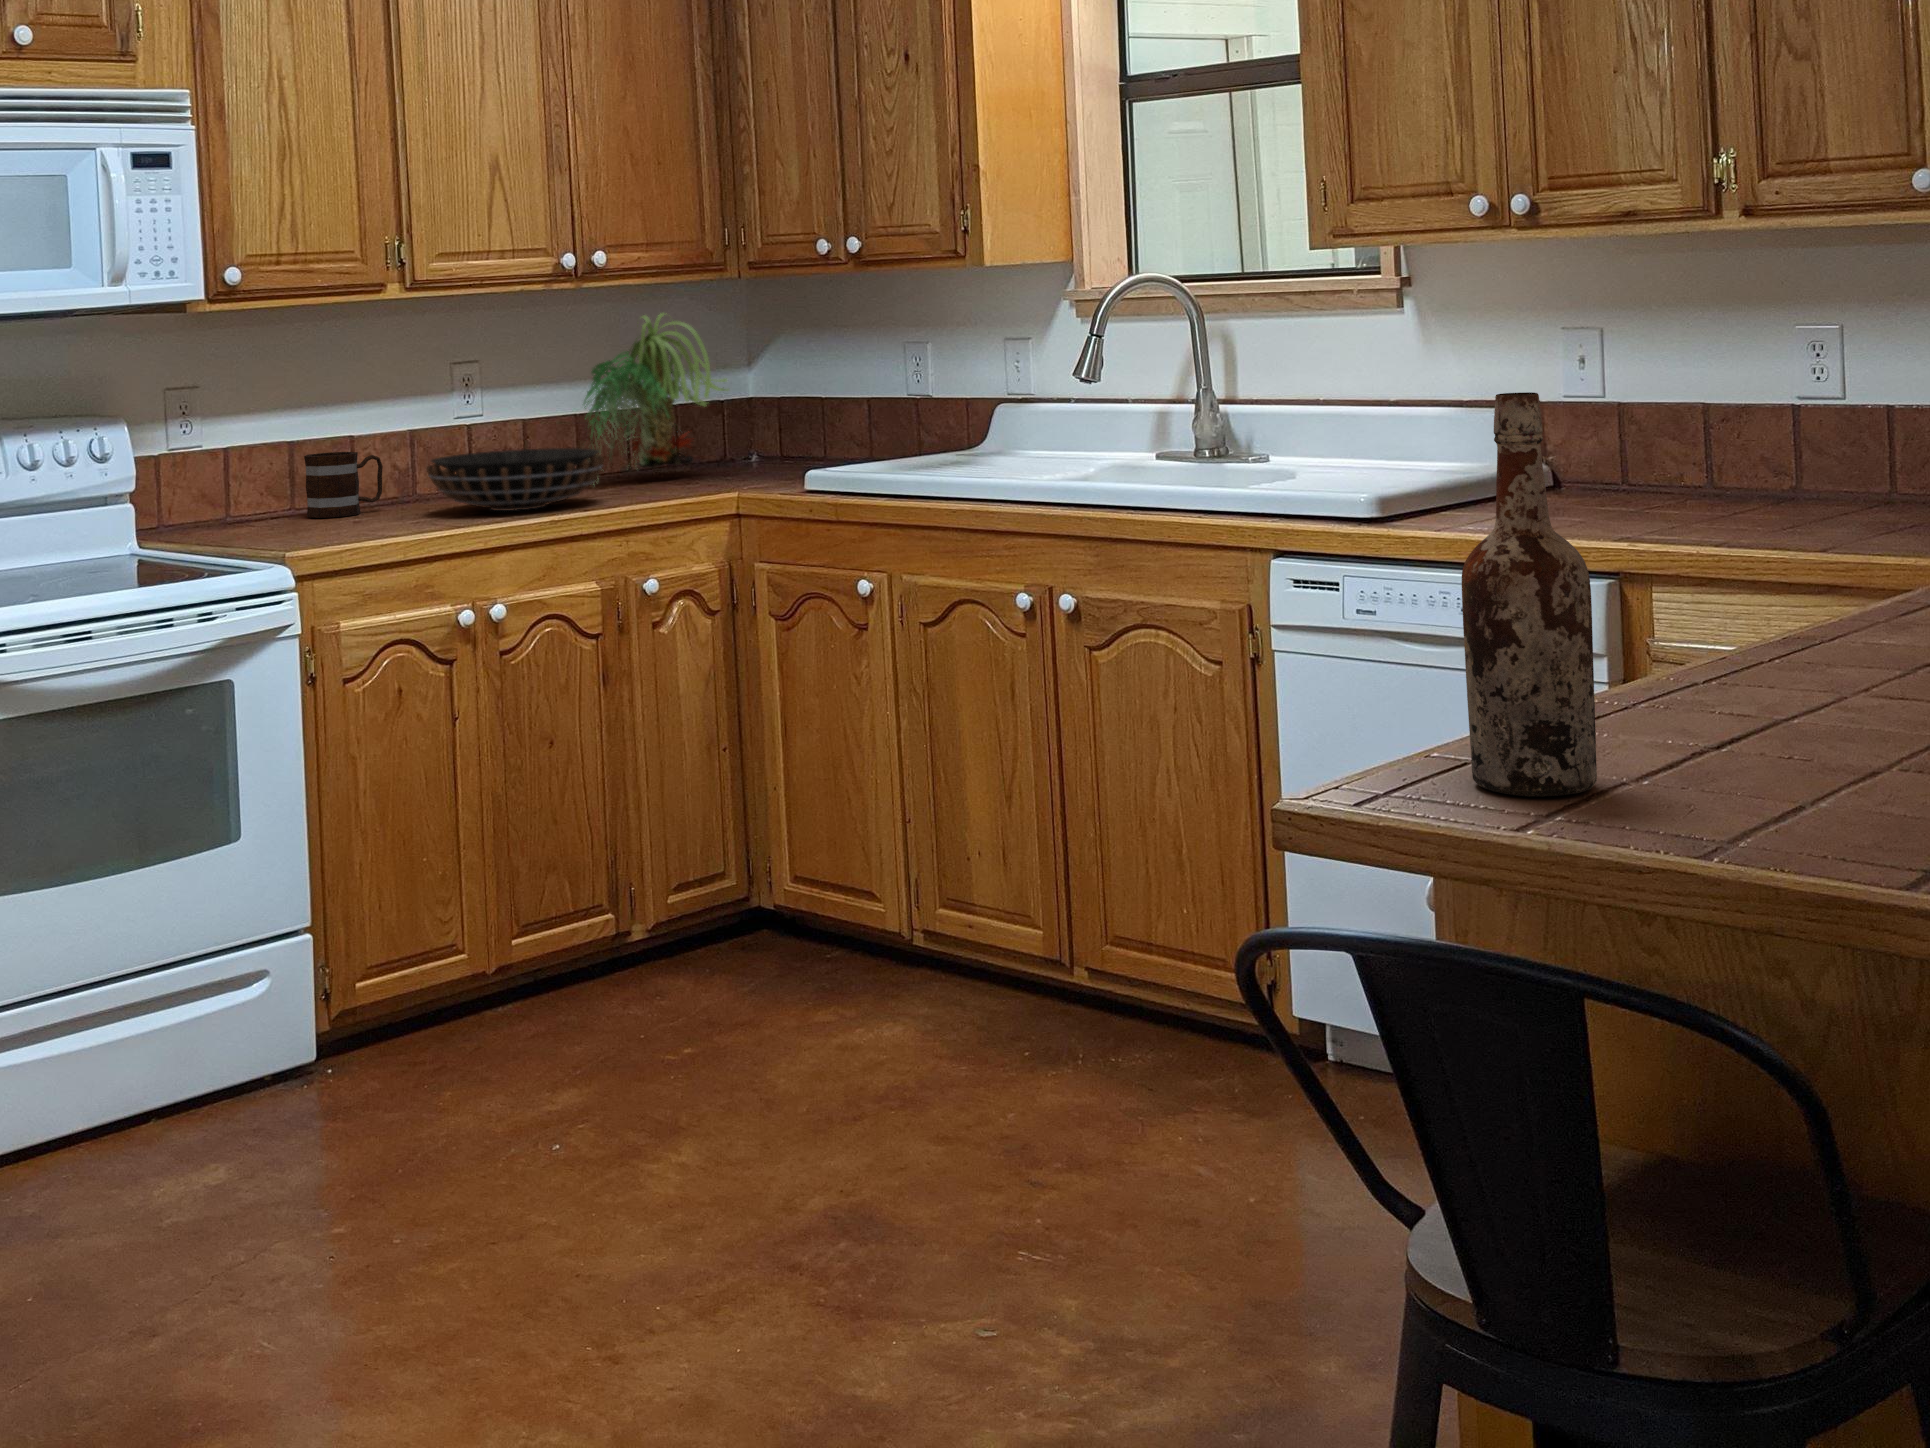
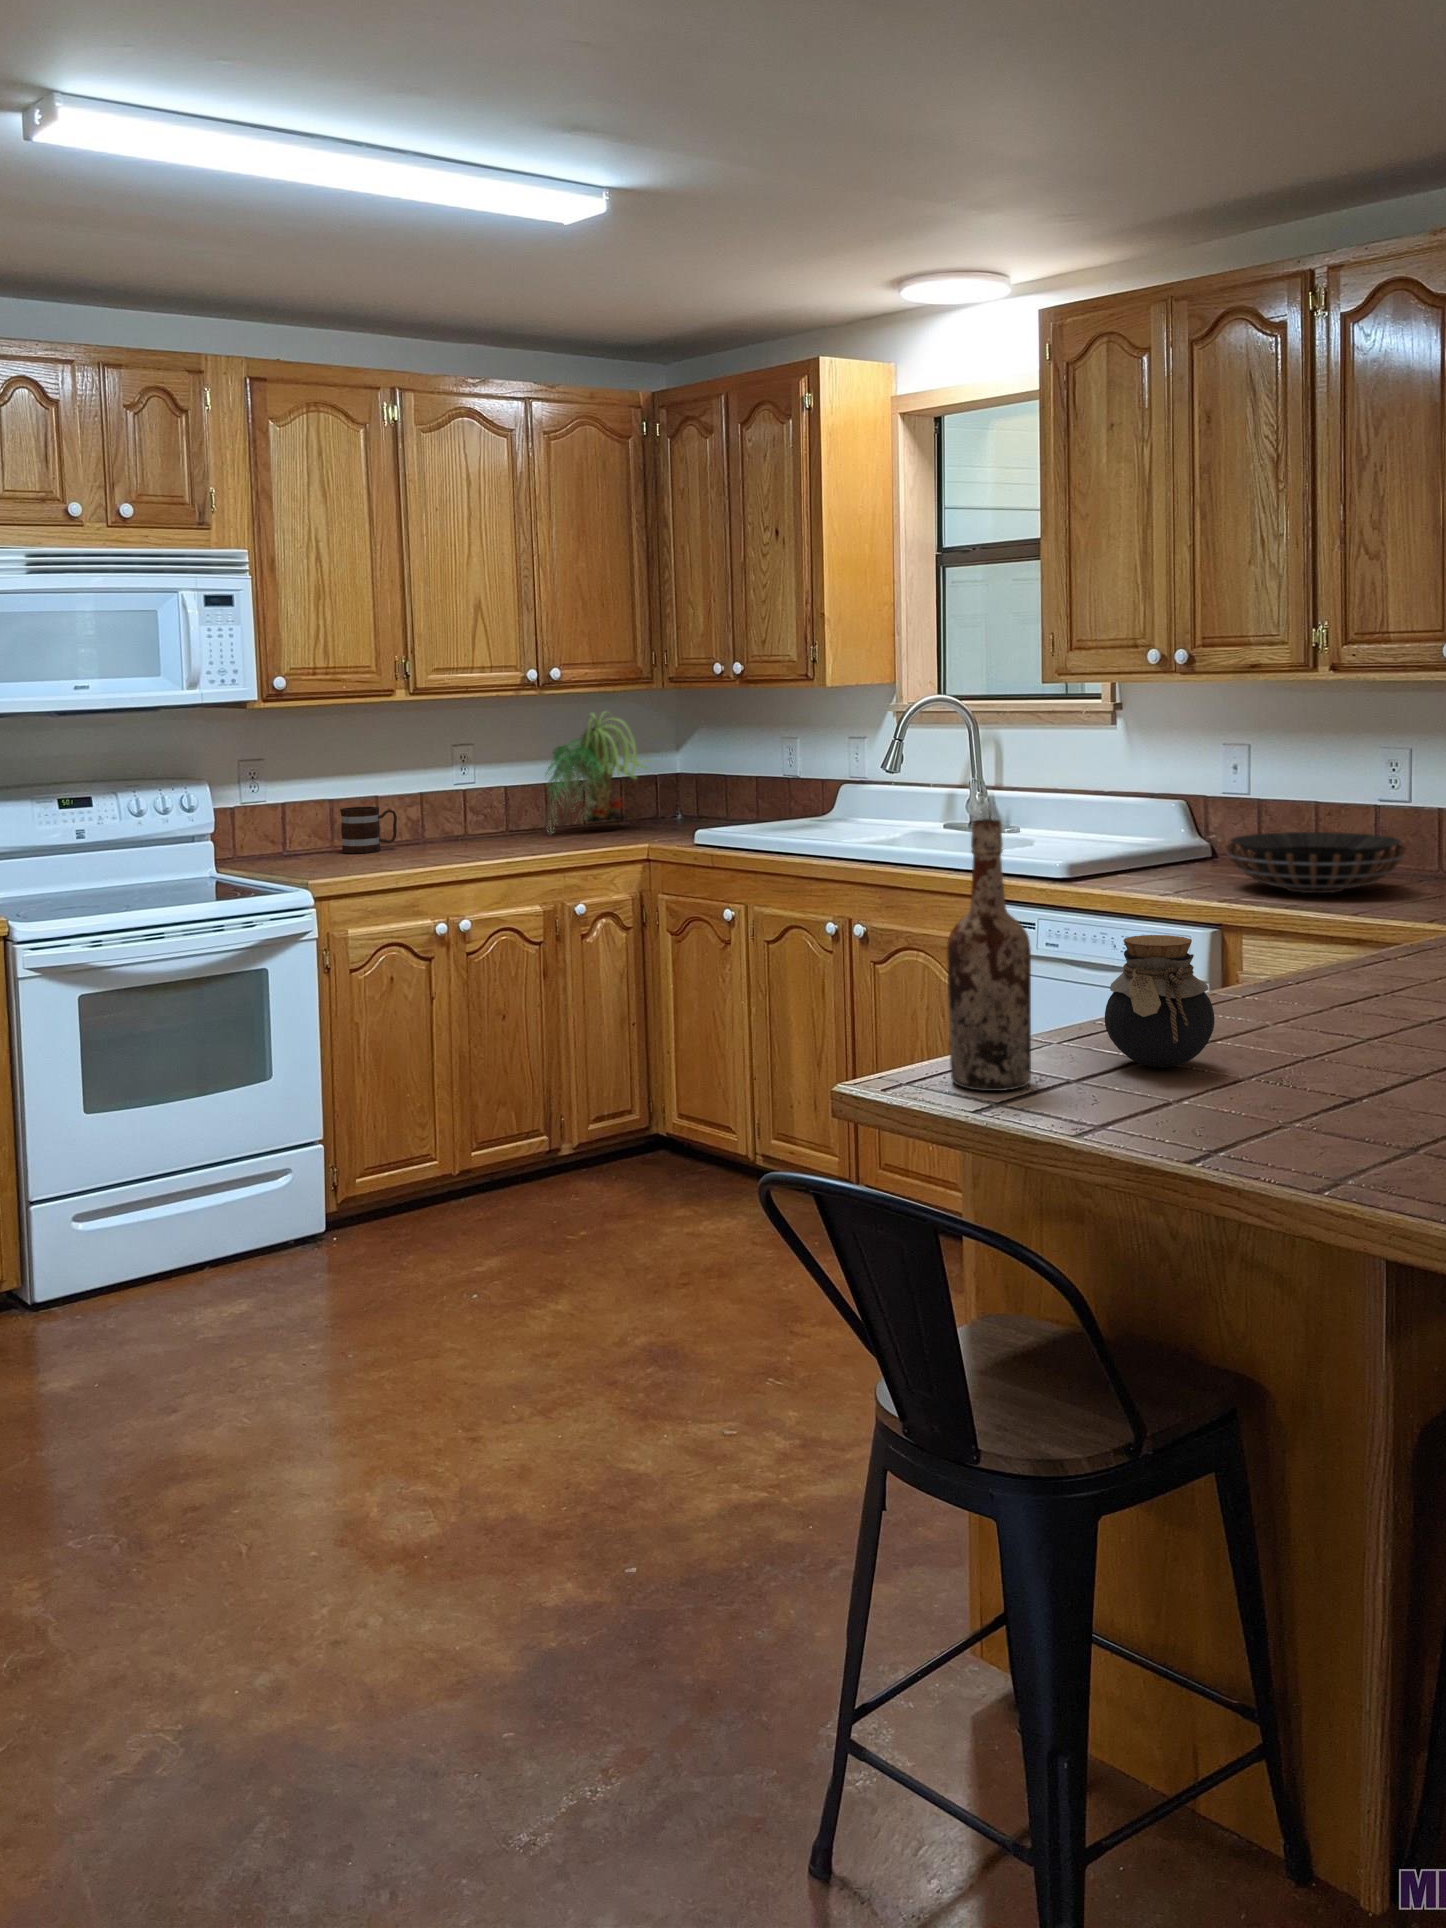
decorative bowl: present [427,448,604,511] -> present [1226,832,1406,893]
jar: none [1671,561,1841,756] -> present [1105,935,1215,1068]

